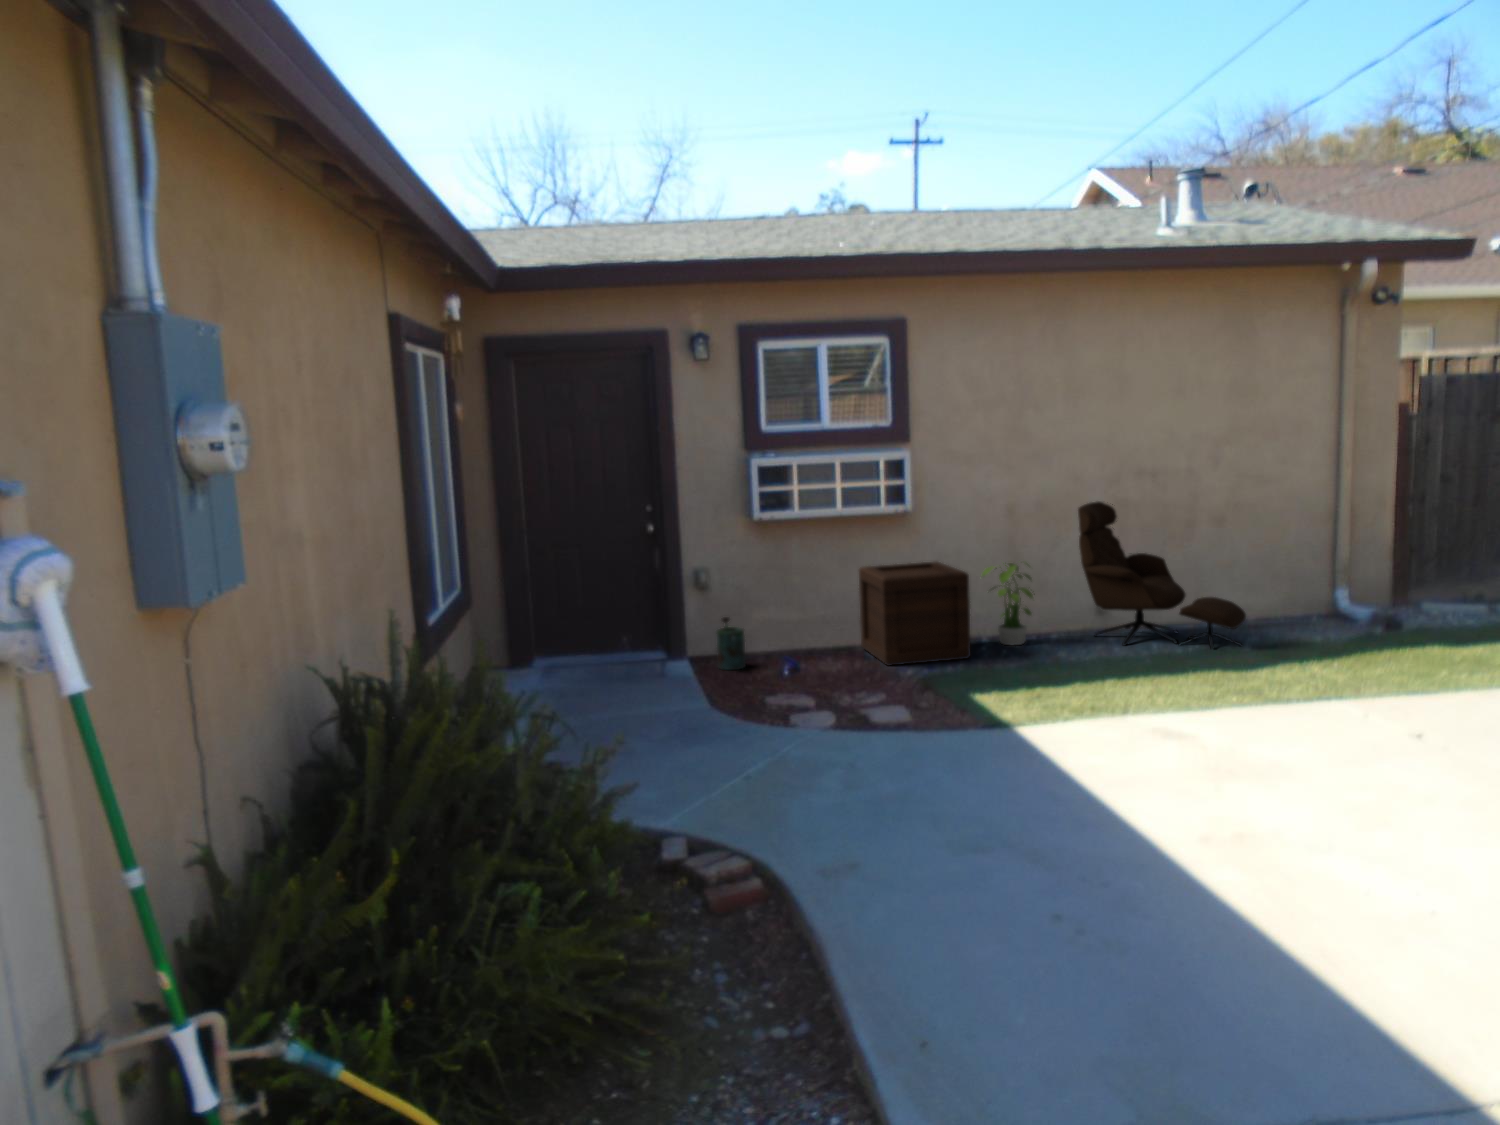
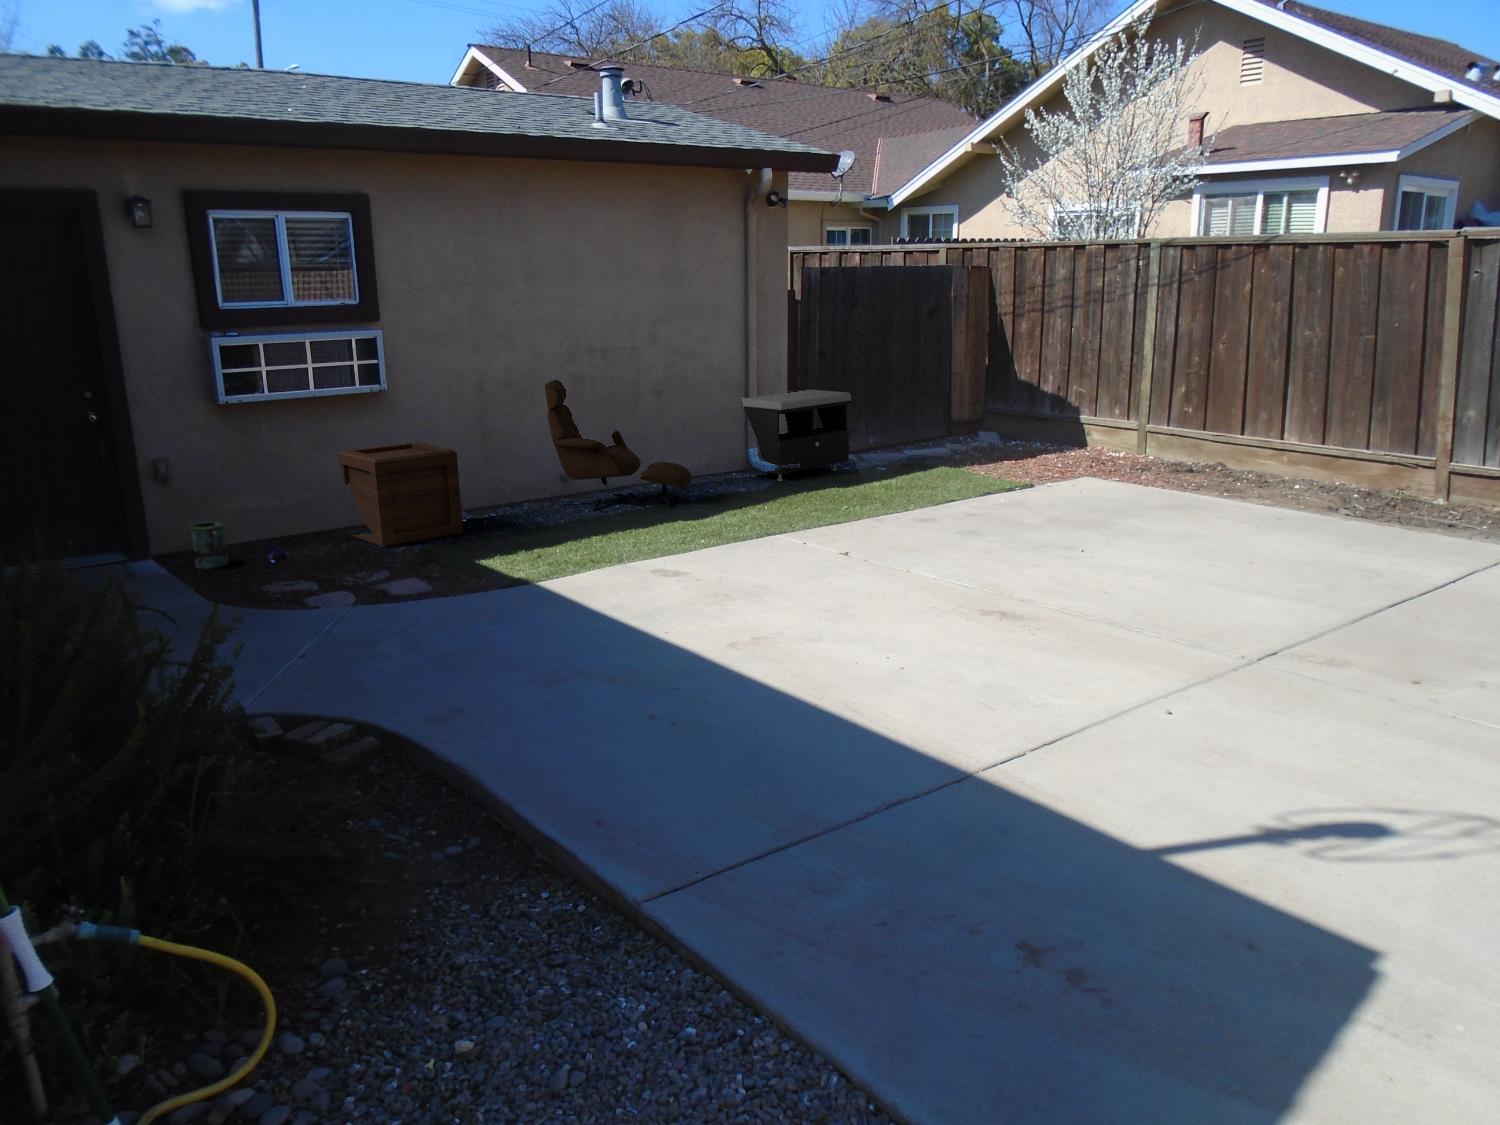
storage bench: none [1319,520,1482,628] -> present [741,390,851,481]
potted plant: present [982,563,1033,645] -> none [460,437,514,519]

